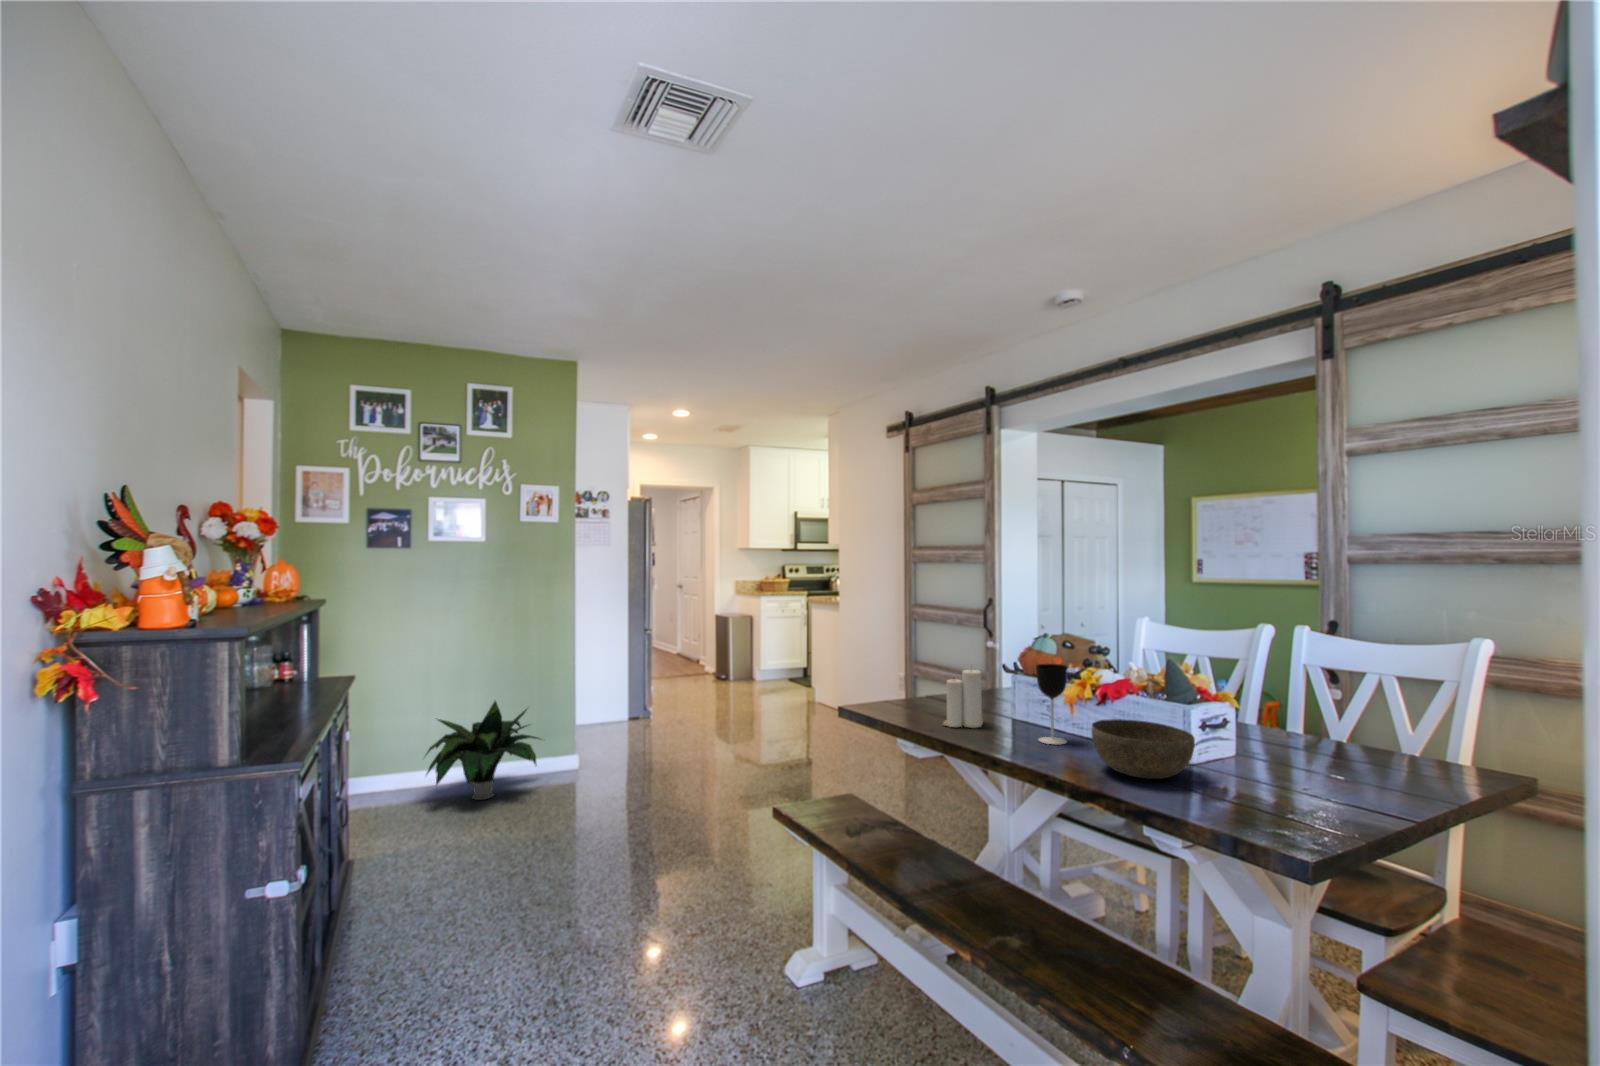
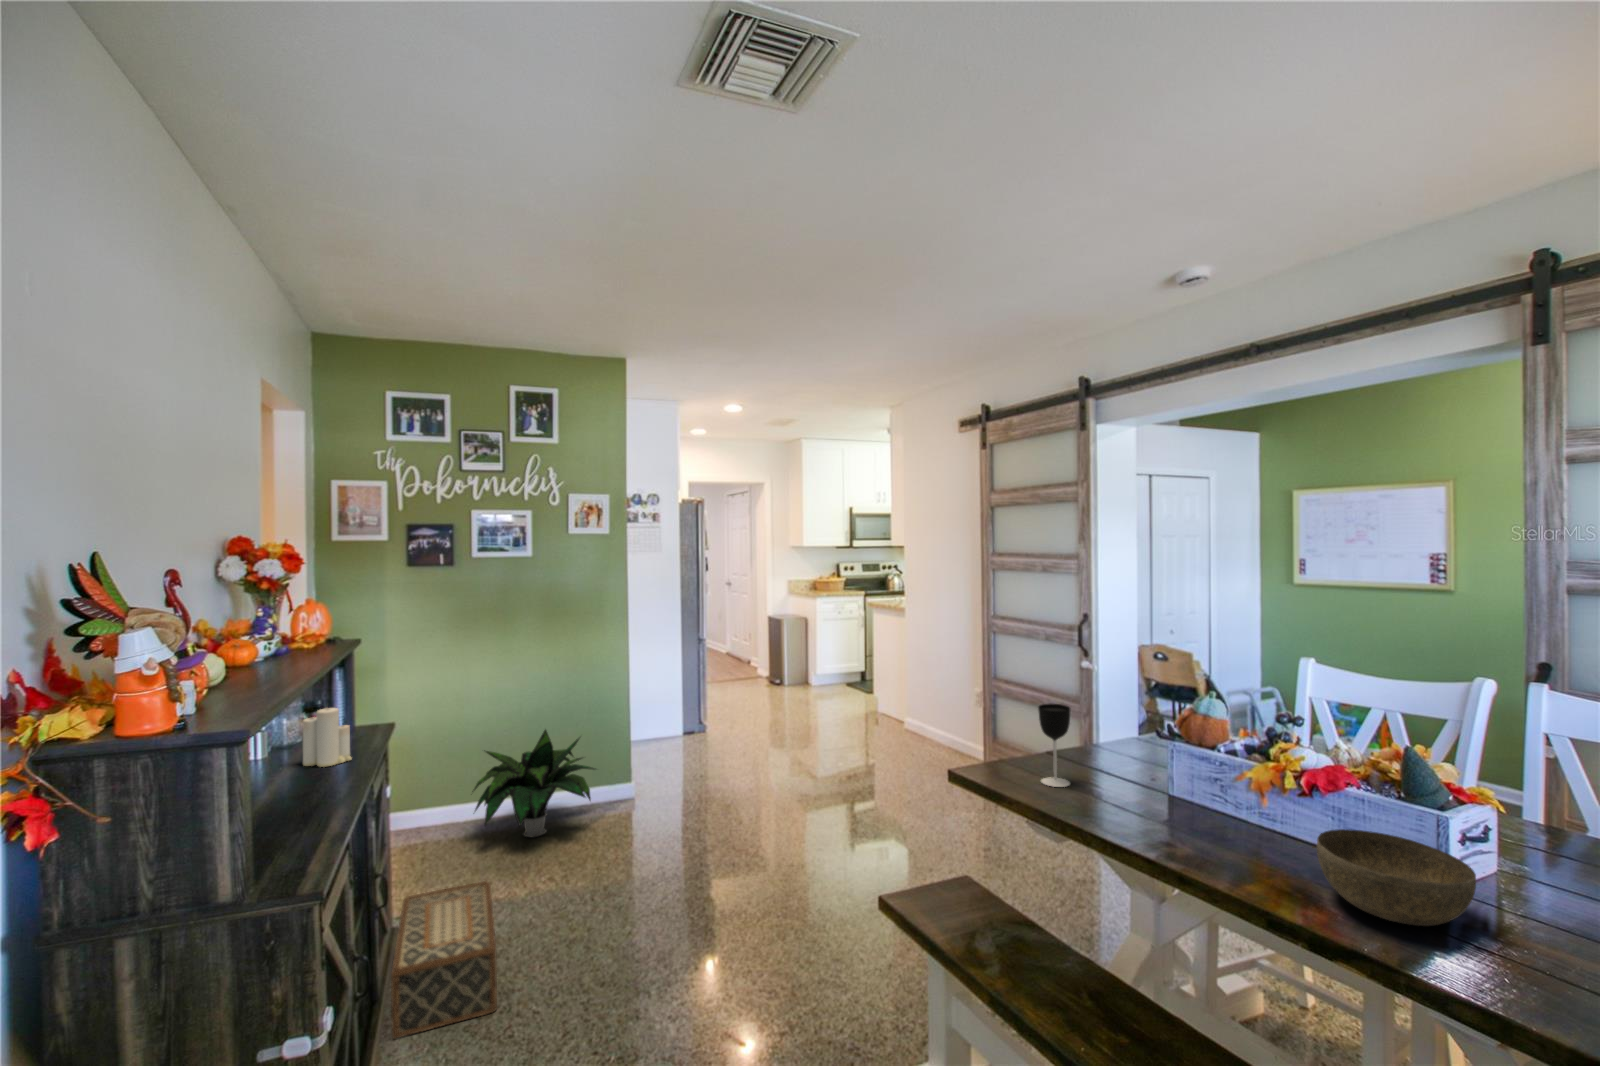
wine glass: present [1036,664,1068,744] -> present [1038,704,1070,787]
candle: present [943,670,983,728] -> present [302,708,352,767]
woven basket: none [348,822,444,946] -> present [391,881,497,1039]

